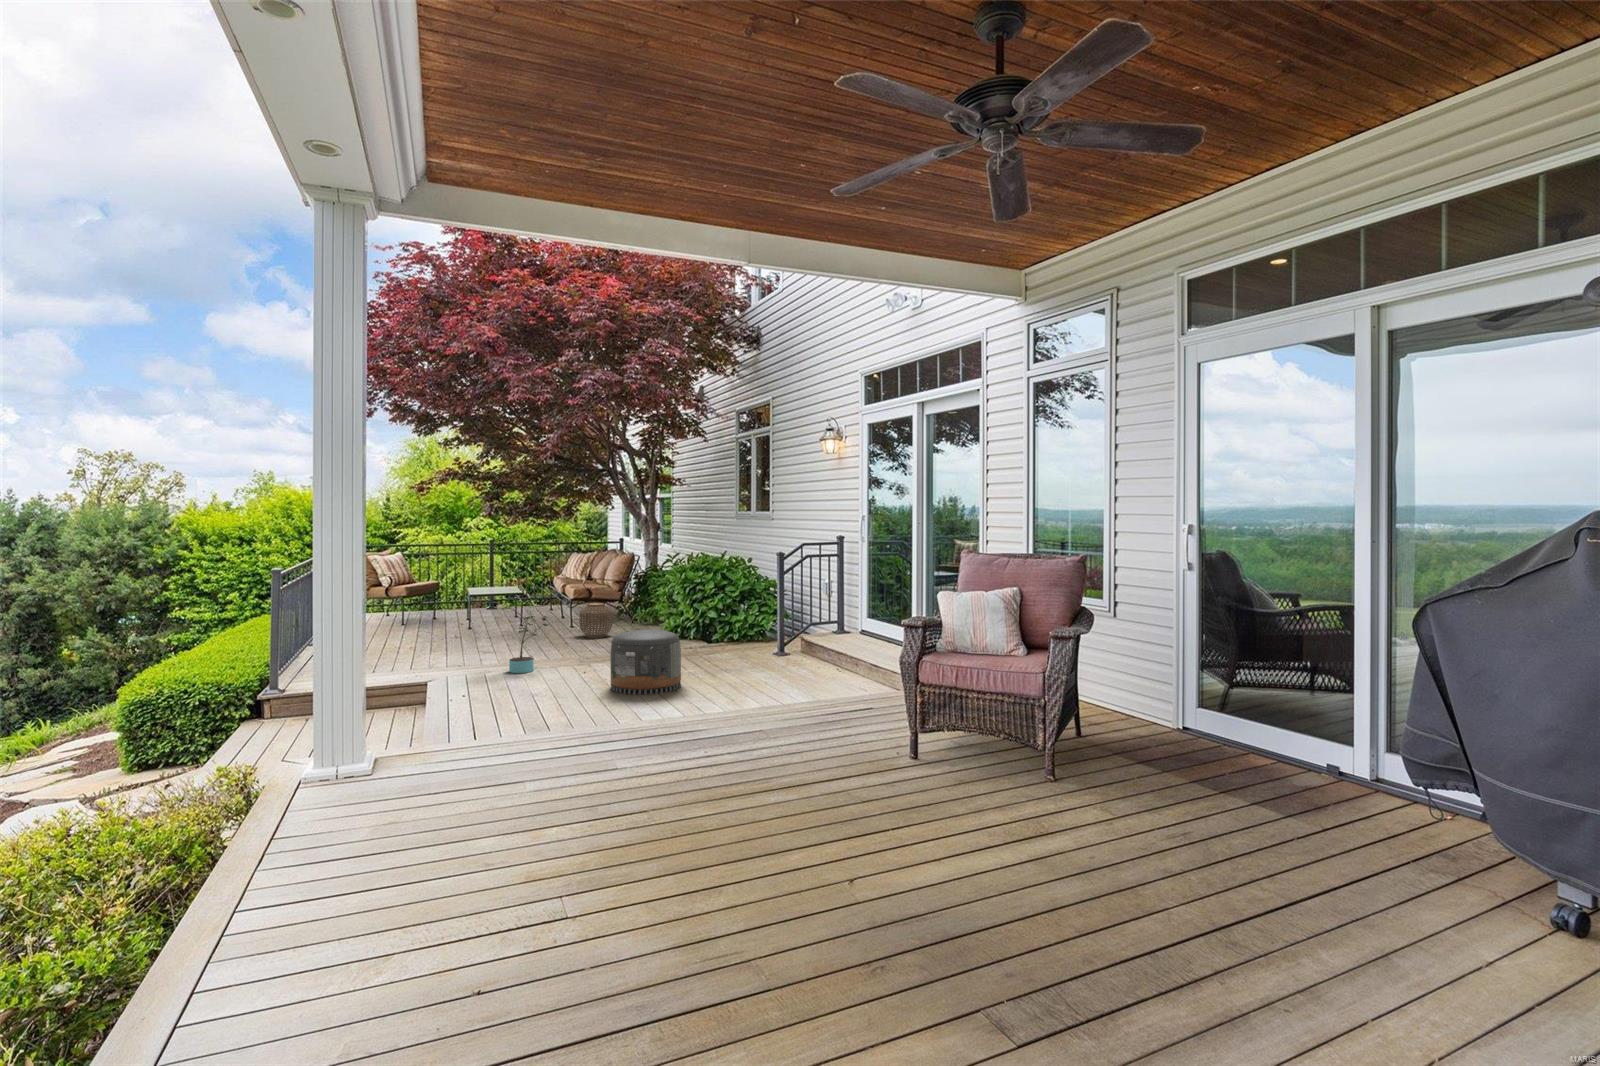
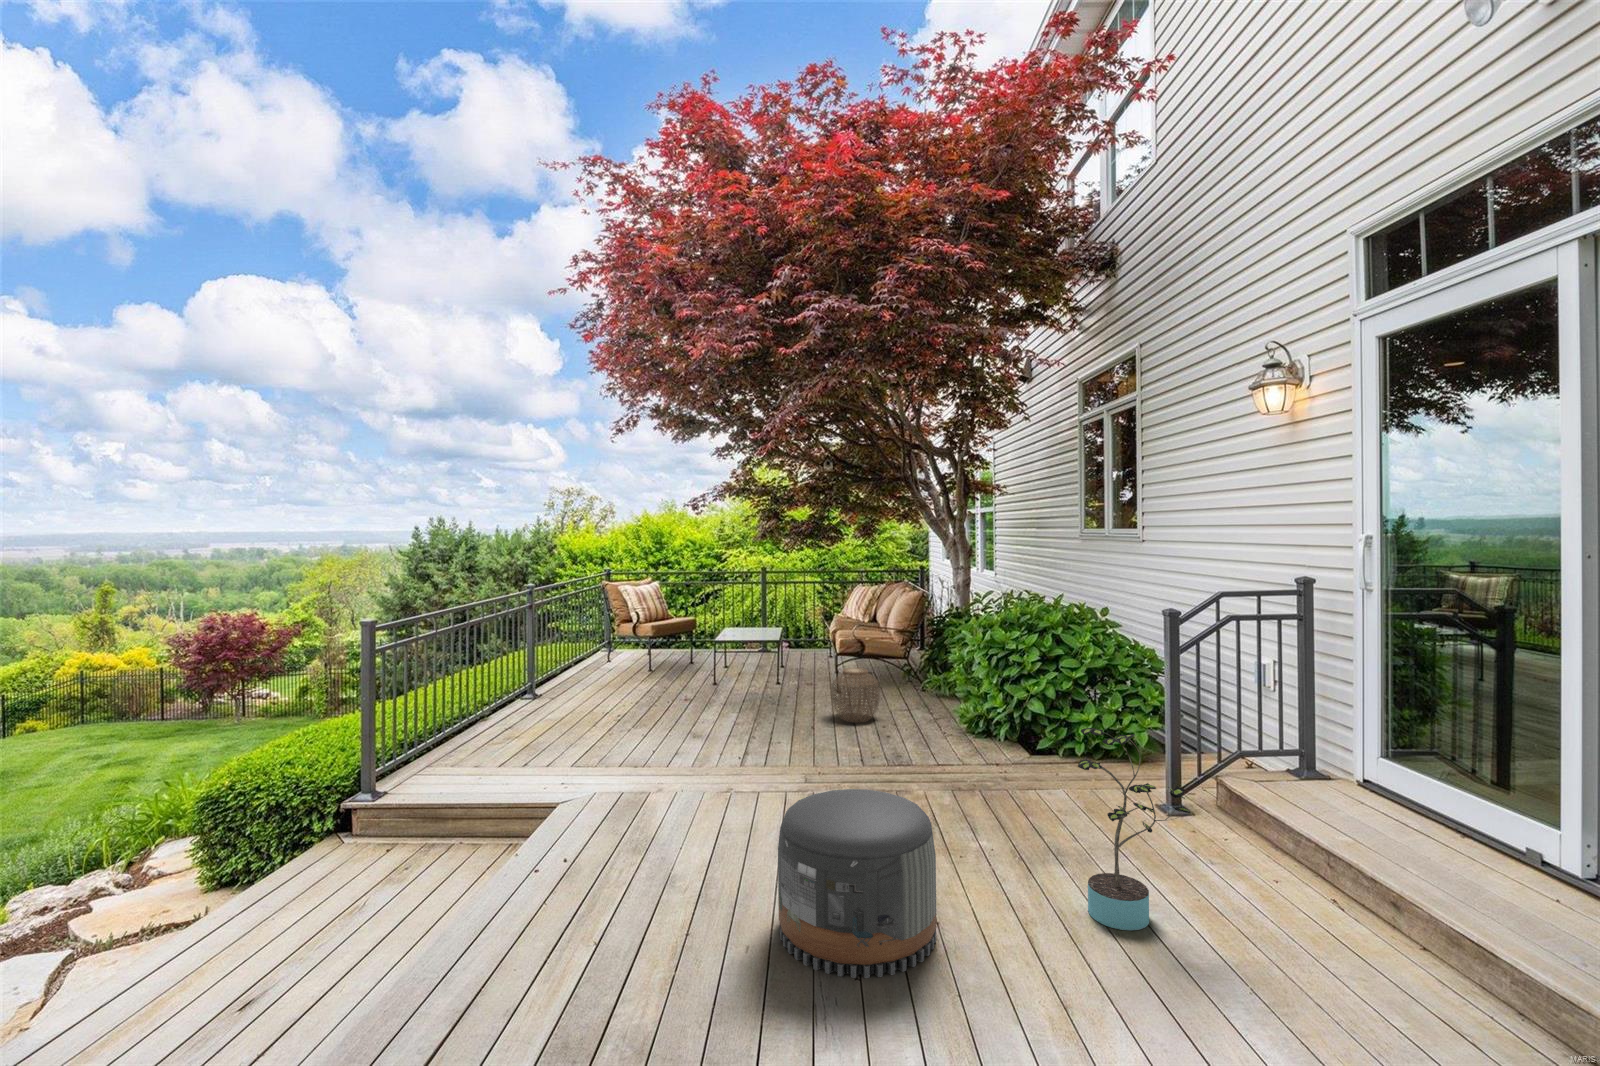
potted plant: present [502,597,548,673] -> present [1078,728,1190,931]

